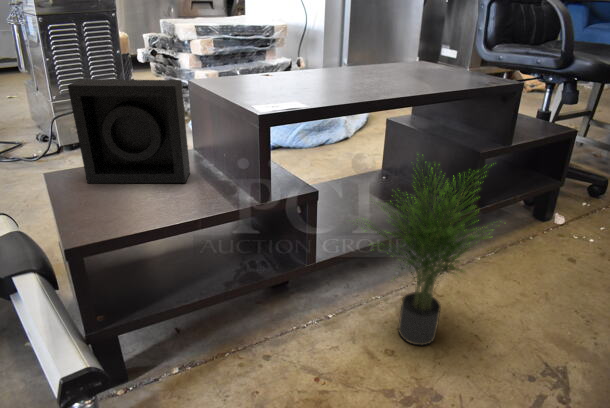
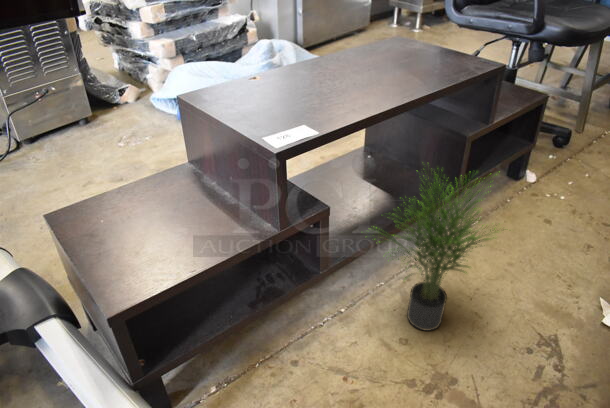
speaker: present [68,79,190,183] -> none [60,105,193,220]

